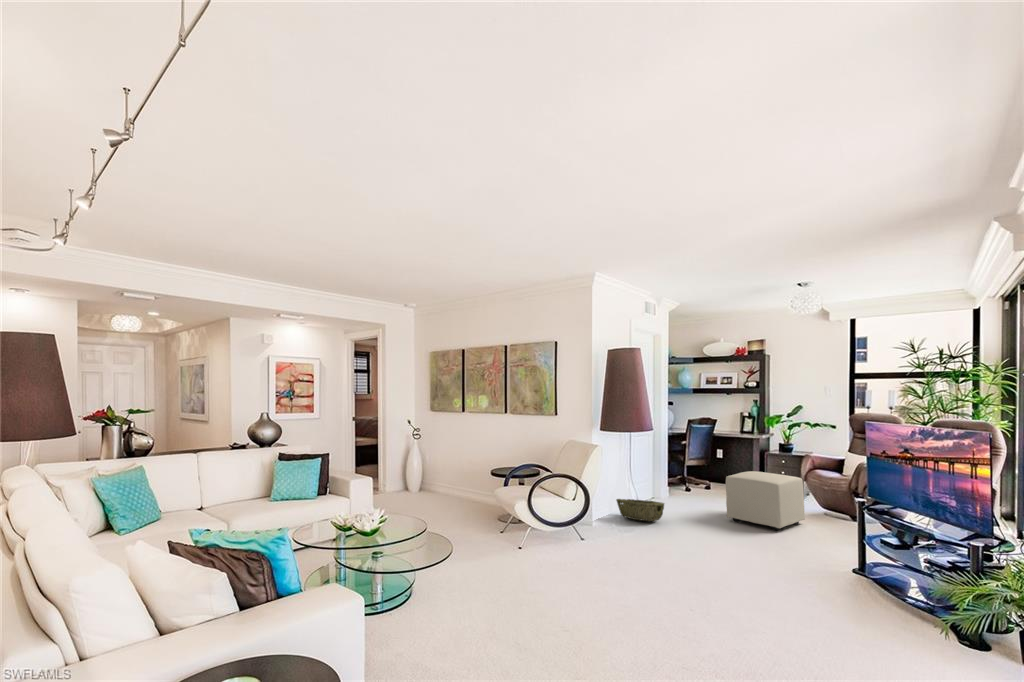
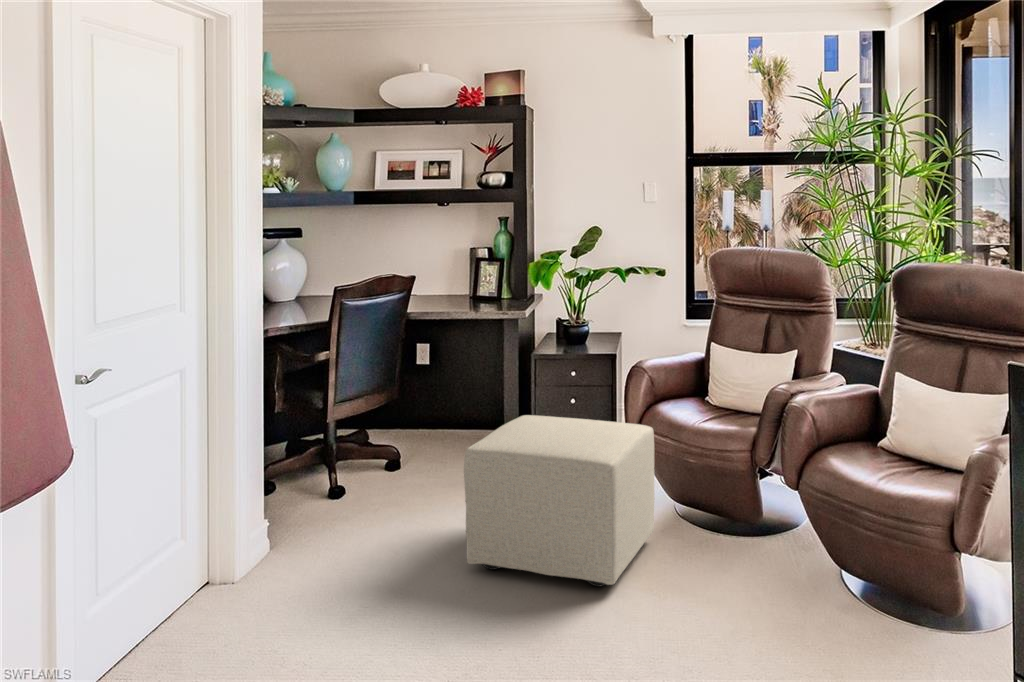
woven basket: present [616,499,664,521] -> none [117,560,285,642]

